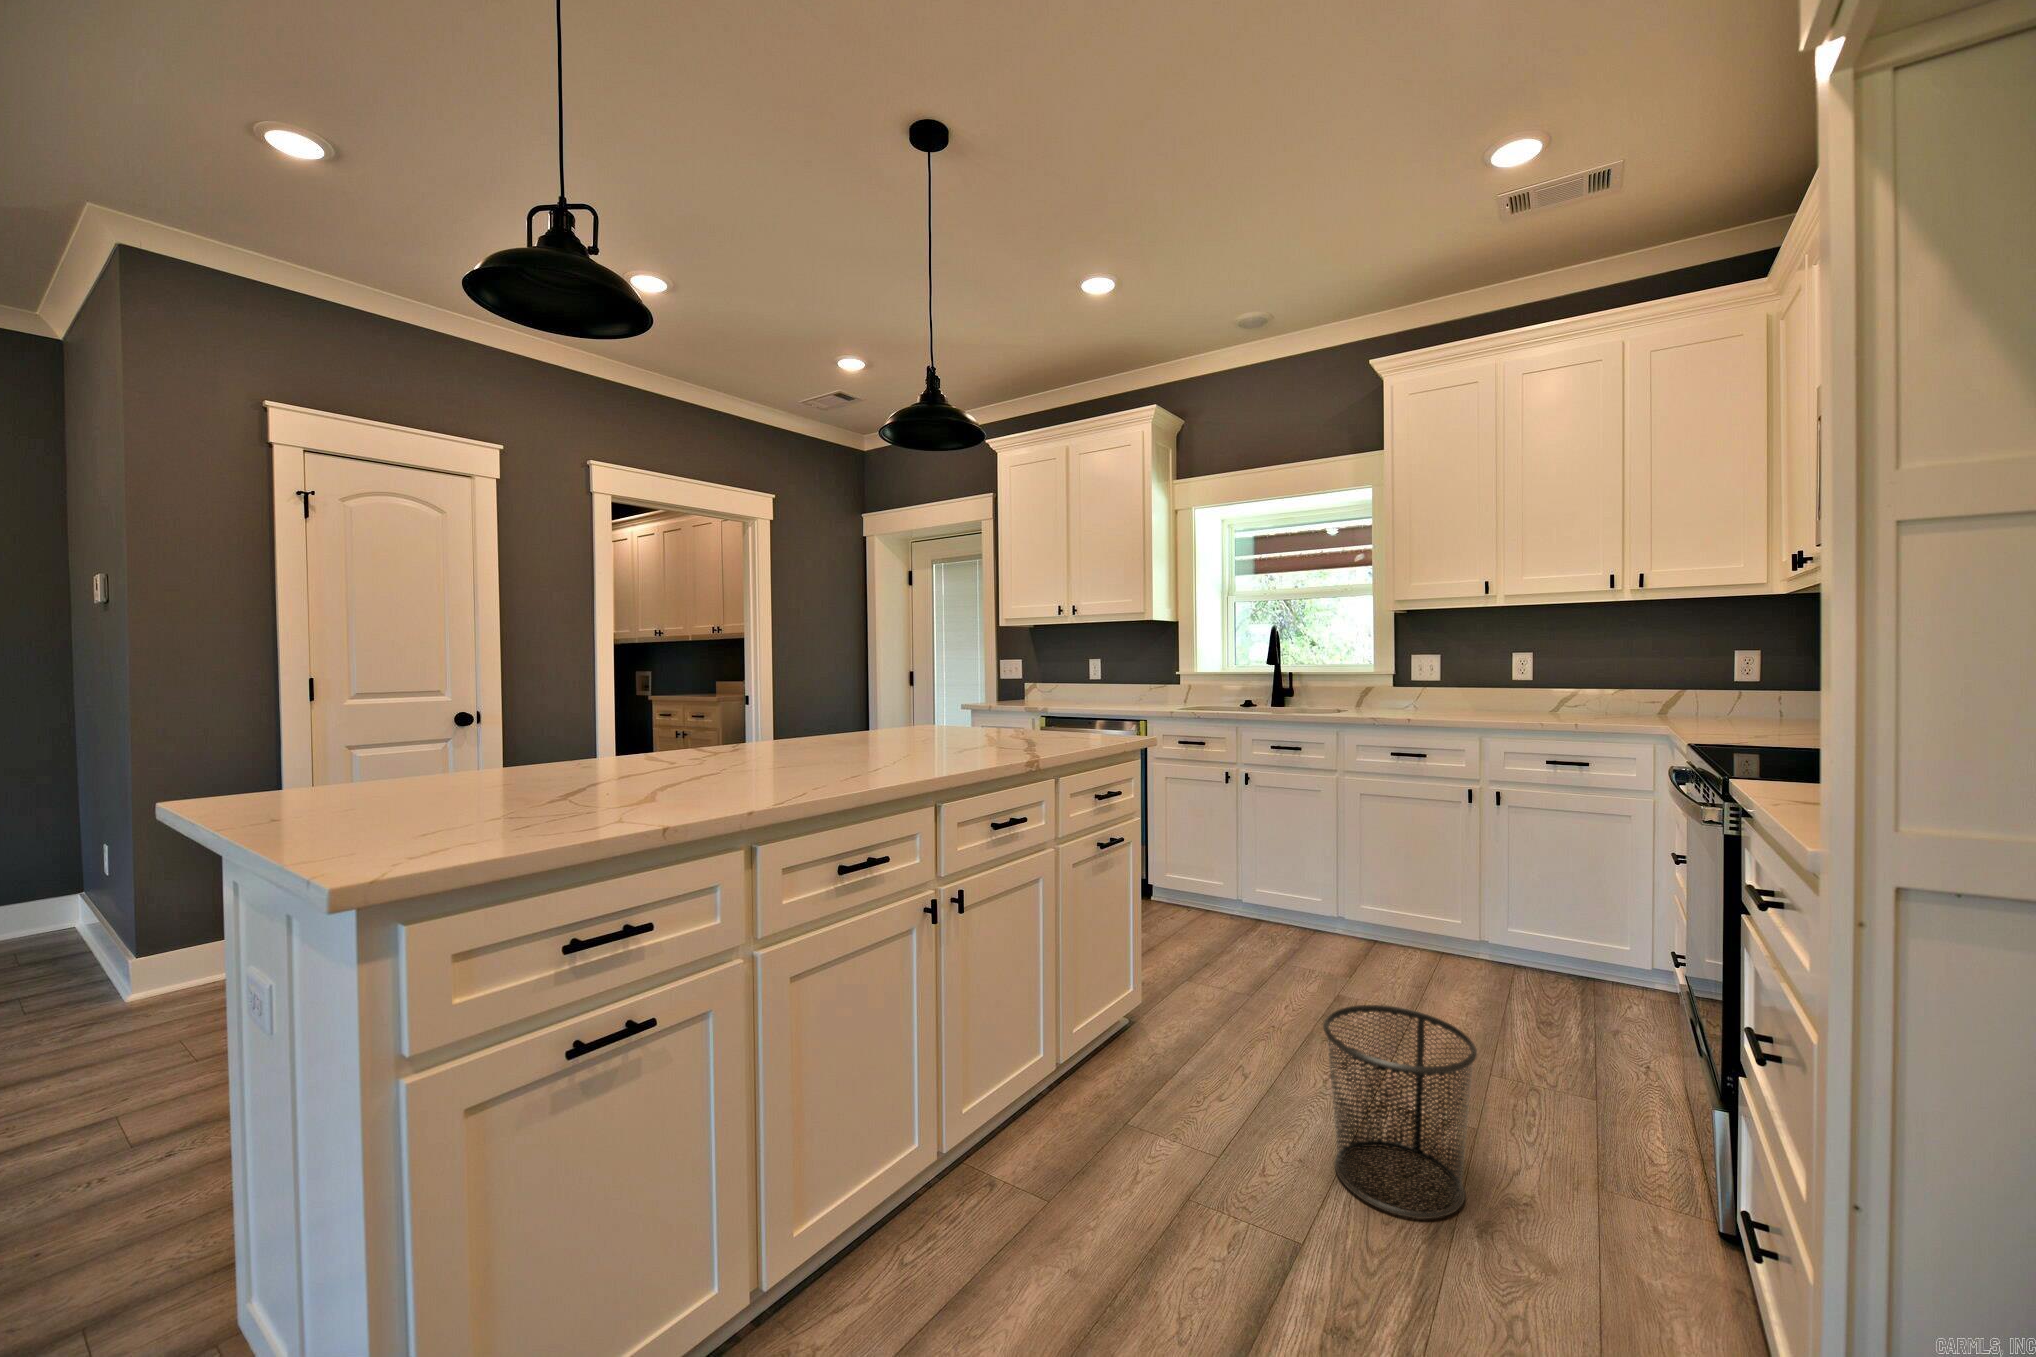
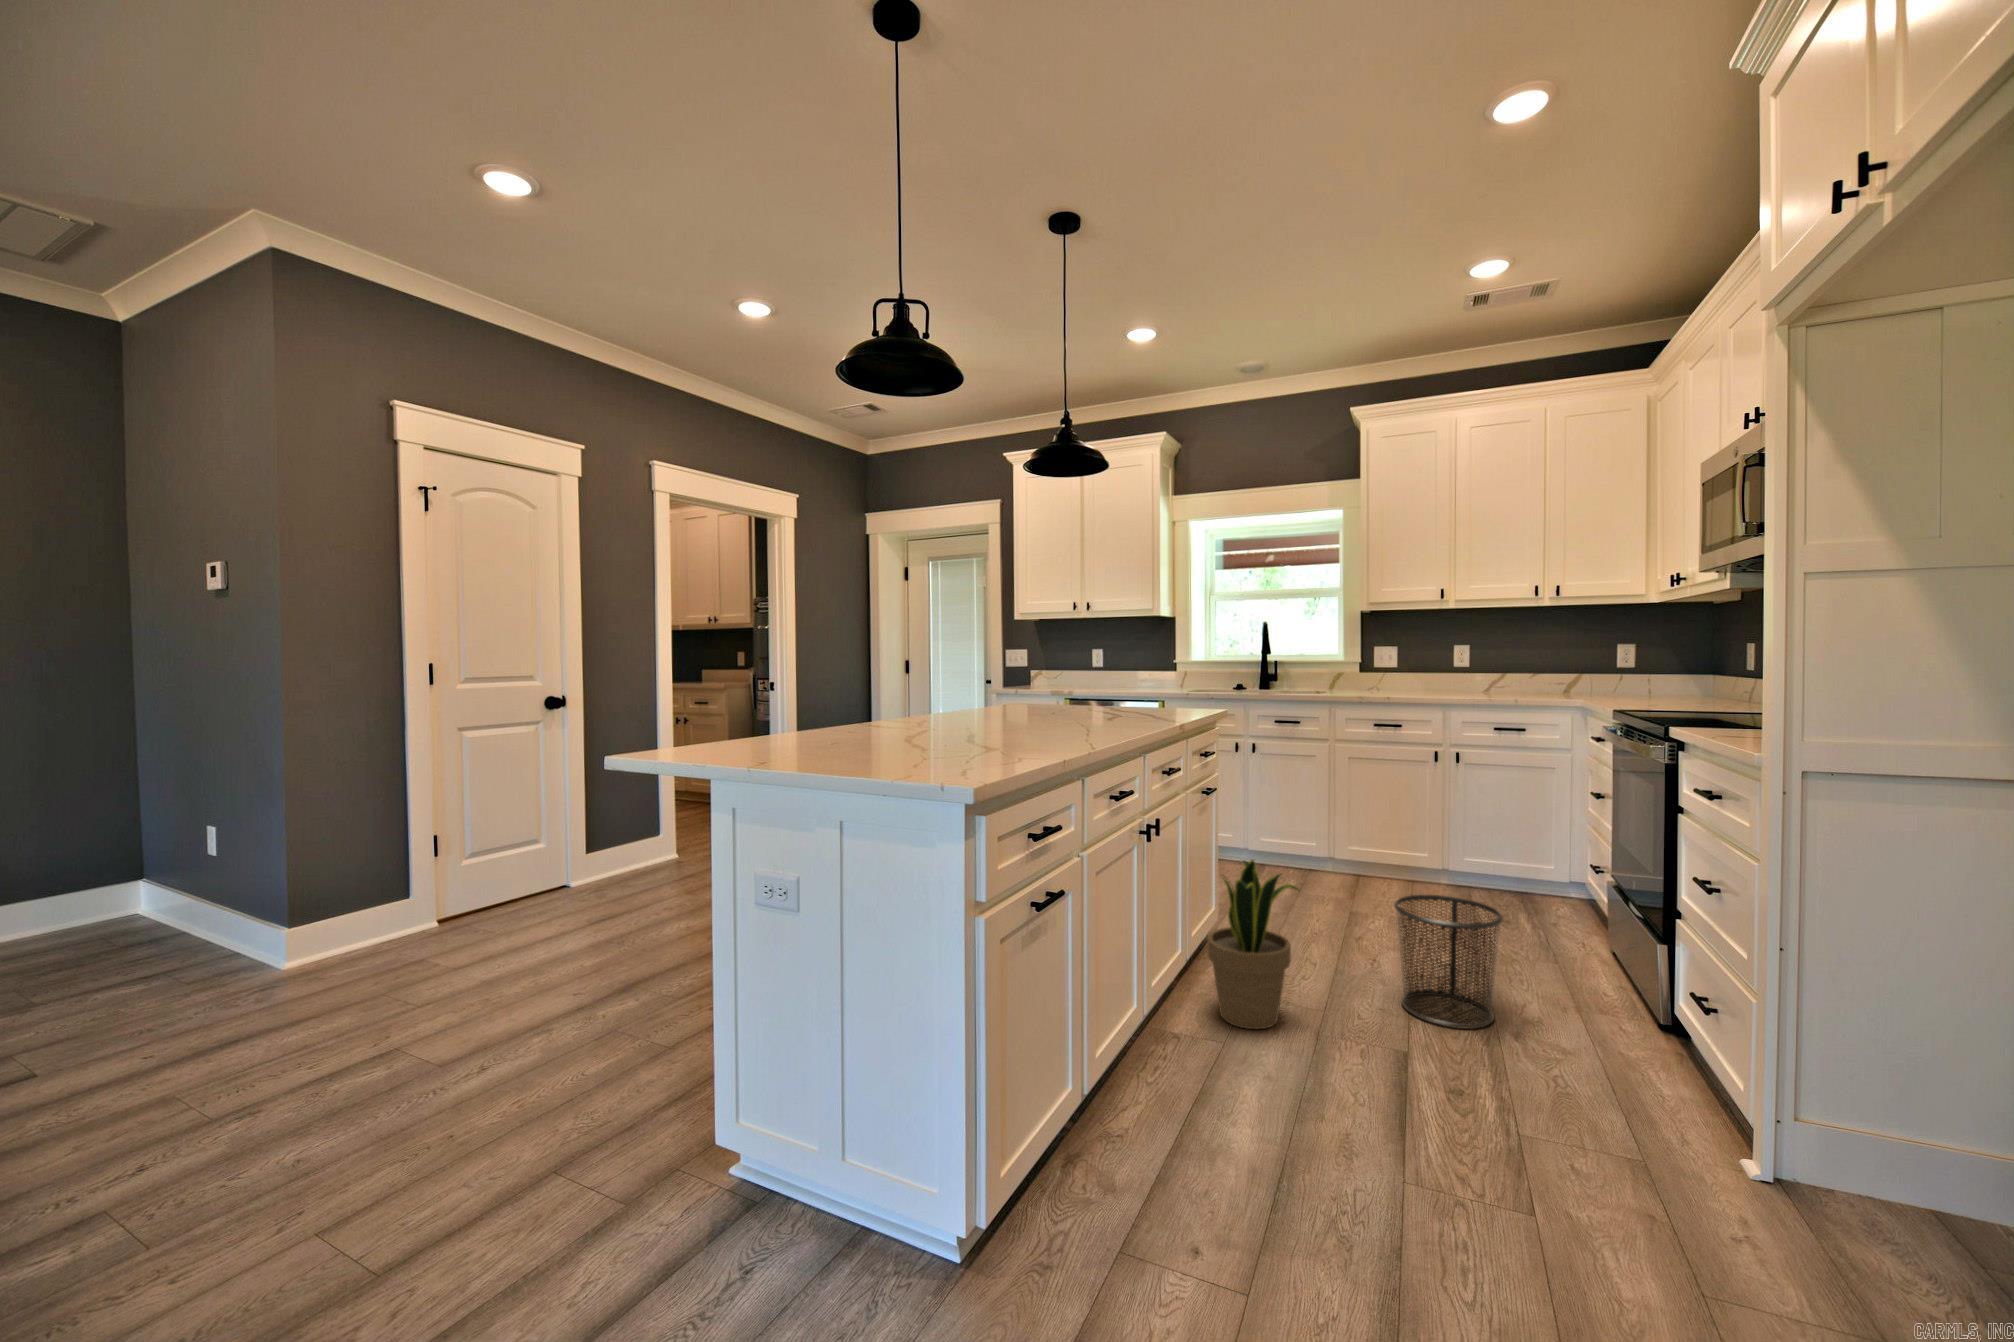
potted plant: none [1052,944,1179,1189] -> present [1207,860,1299,1029]

